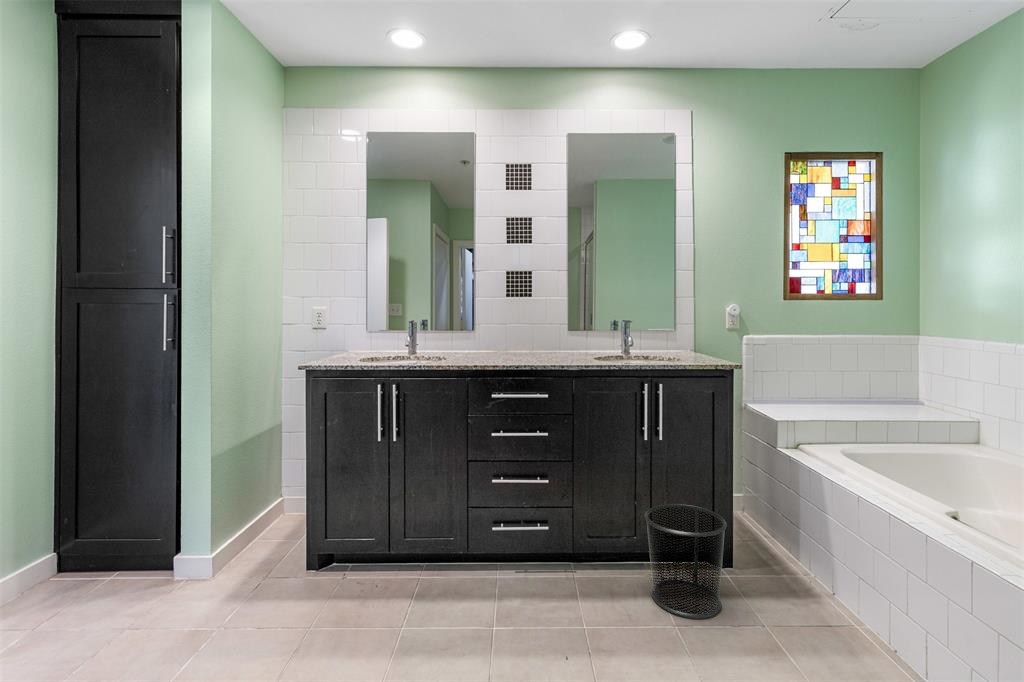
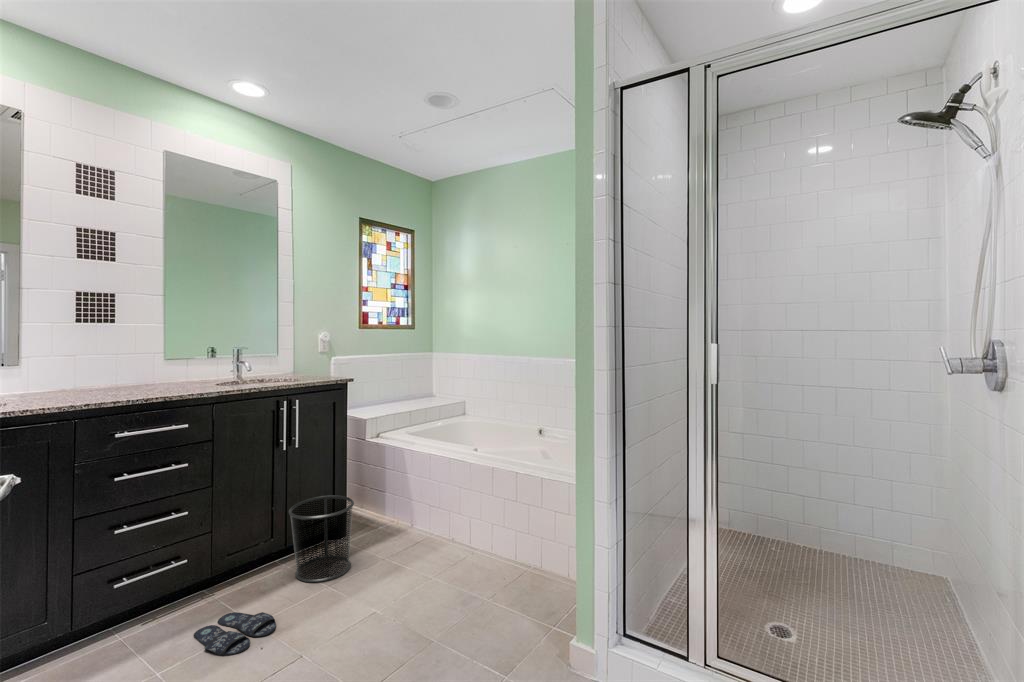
slippers: none [531,601,602,654] -> present [194,612,276,656]

